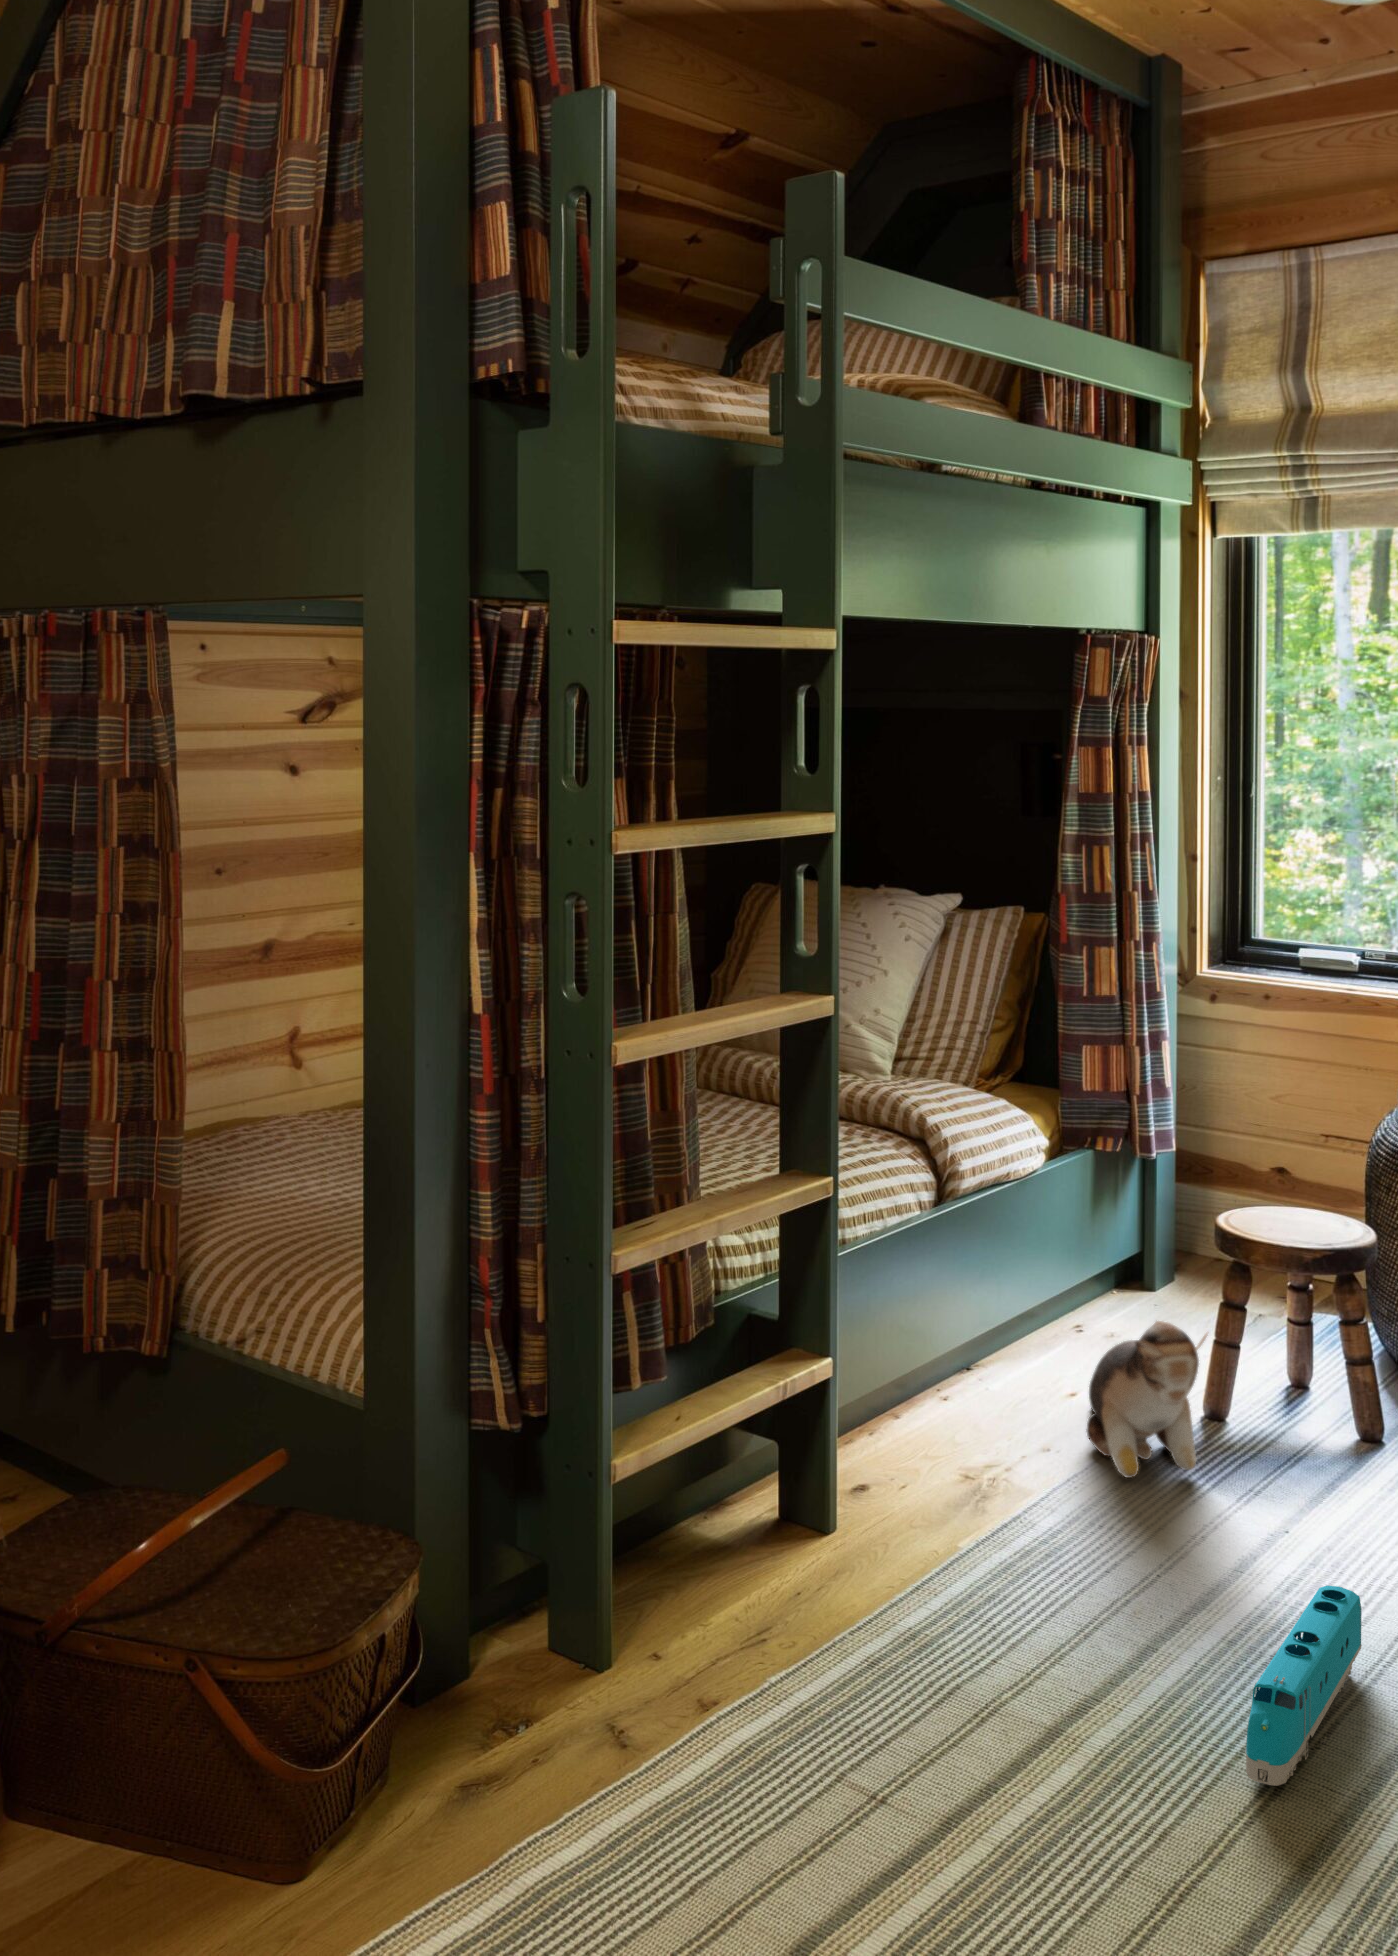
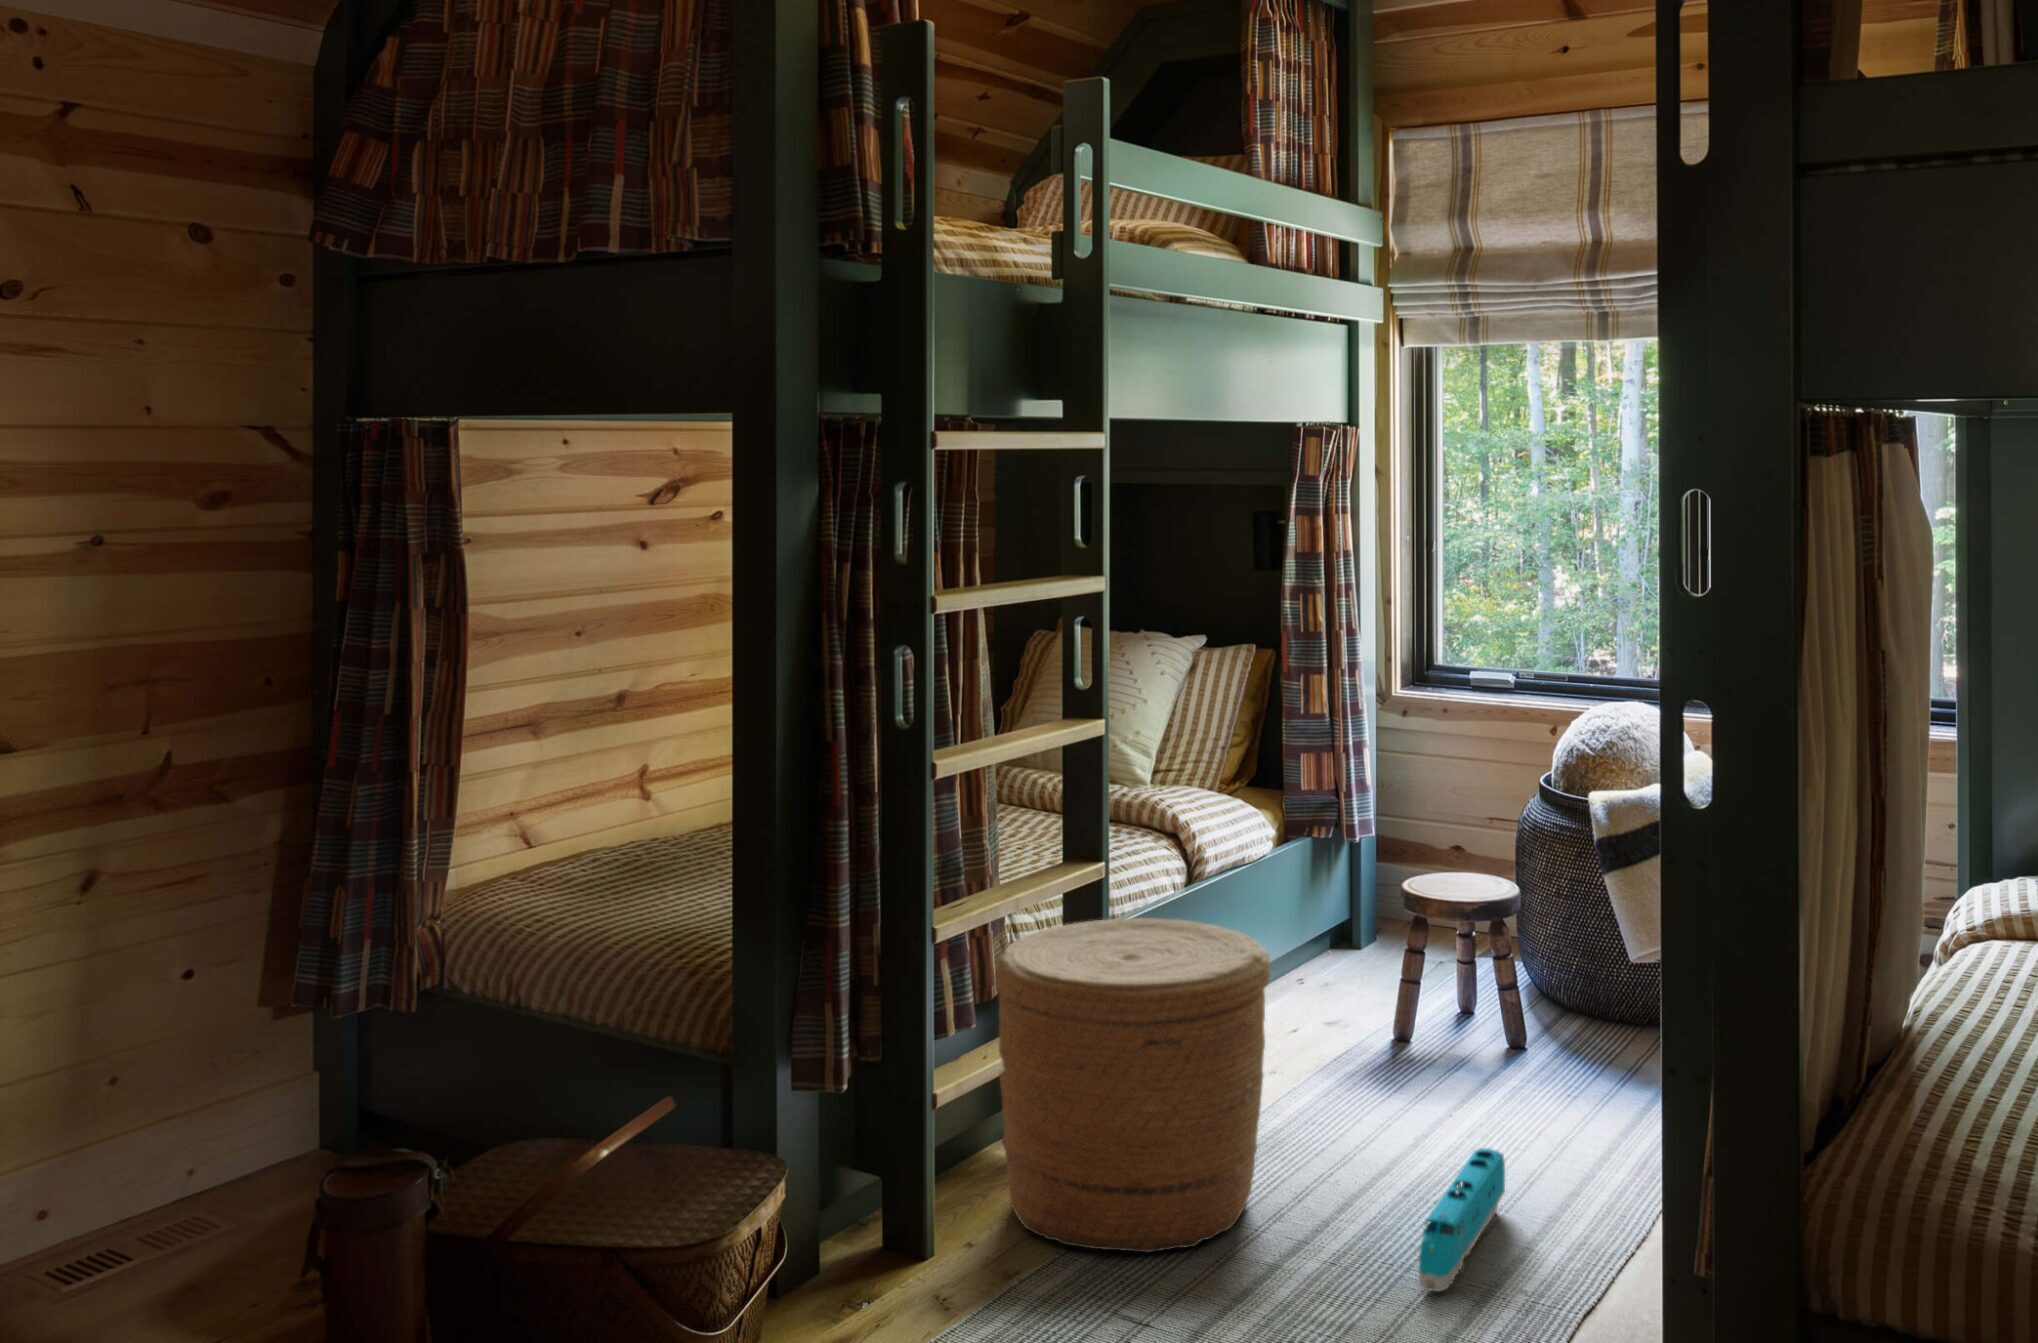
woven basket: none [690,1251,1046,1696] -> present [995,918,1270,1252]
plush toy: present [1086,1321,1207,1478] -> none [1304,962,1395,1084]

